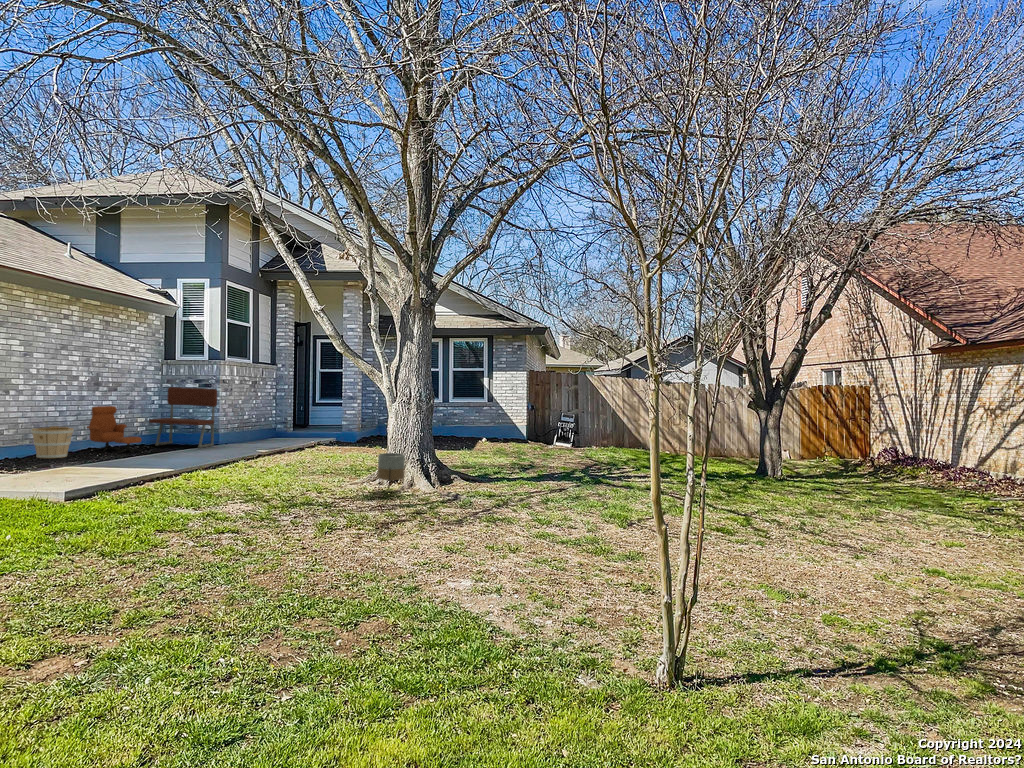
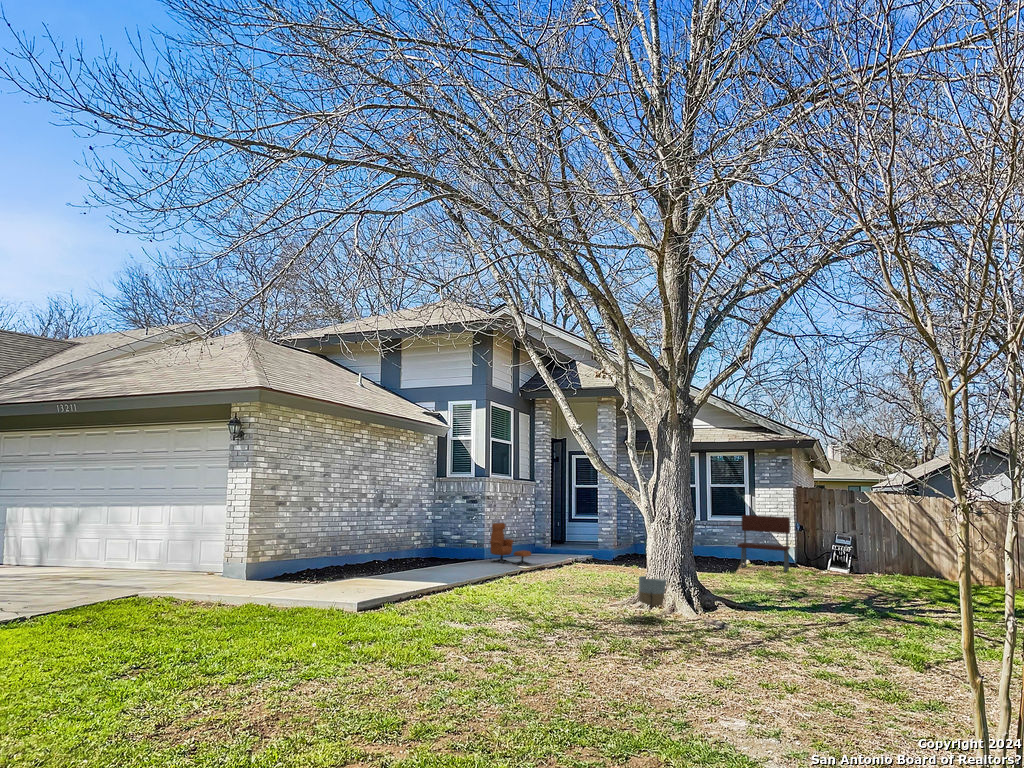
bench: present [149,387,217,448] -> present [738,515,790,572]
lounge chair: present [87,406,142,453] -> present [490,523,531,565]
wooden bucket: present [31,426,74,458] -> none [334,539,365,568]

